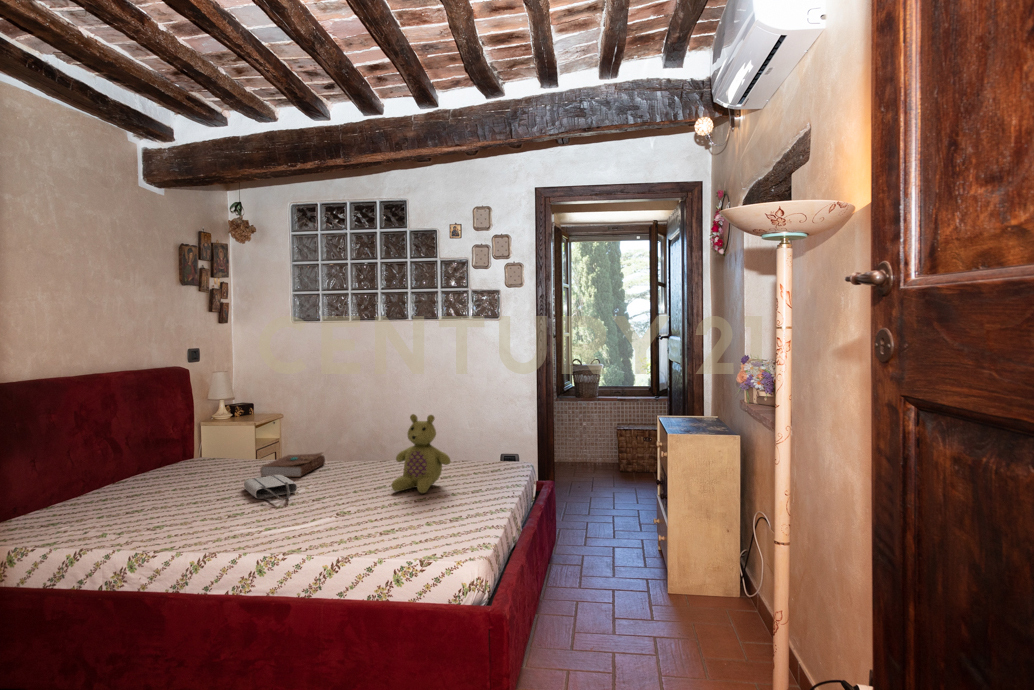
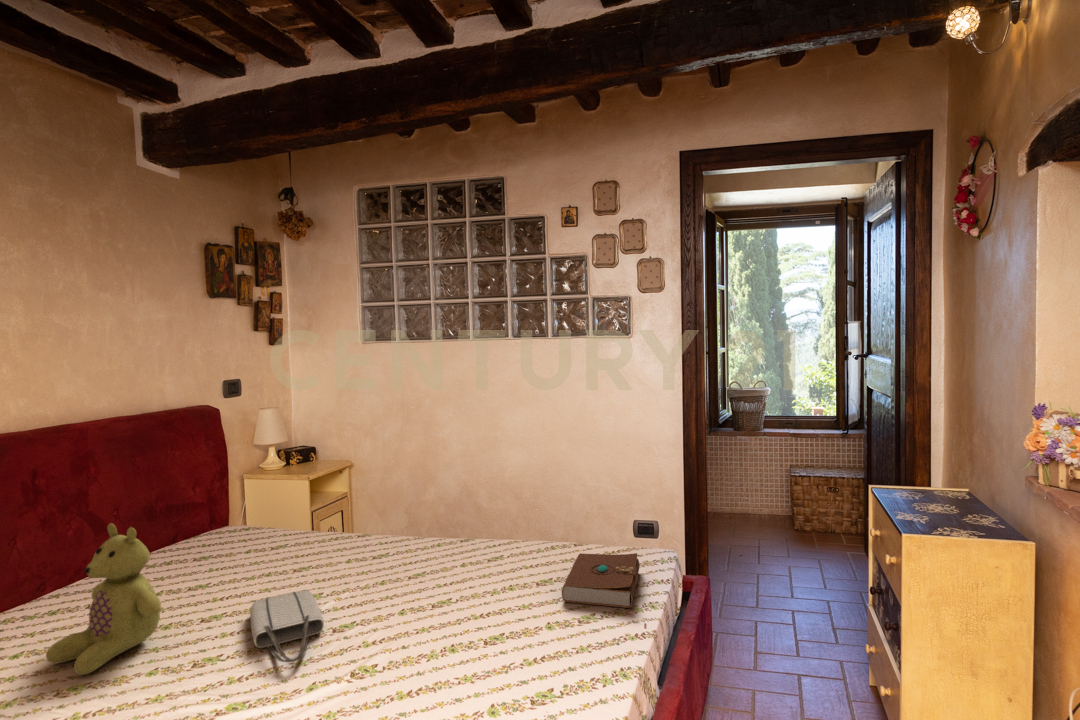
stuffed bear: present [392,414,450,493] -> present [46,524,161,675]
book: present [260,453,325,477] -> present [562,553,639,608]

